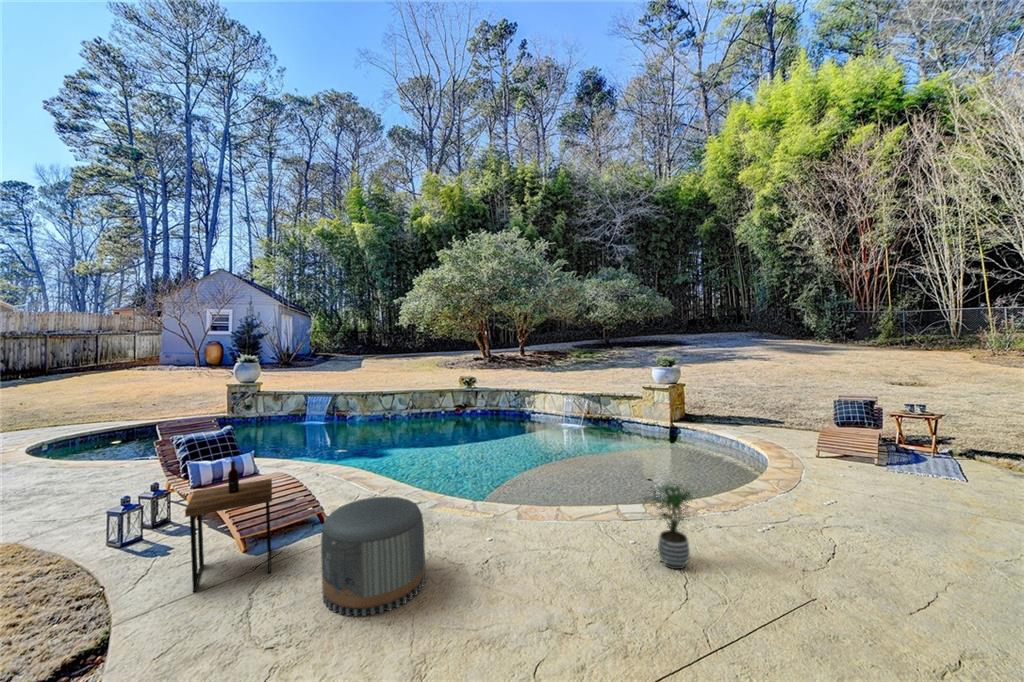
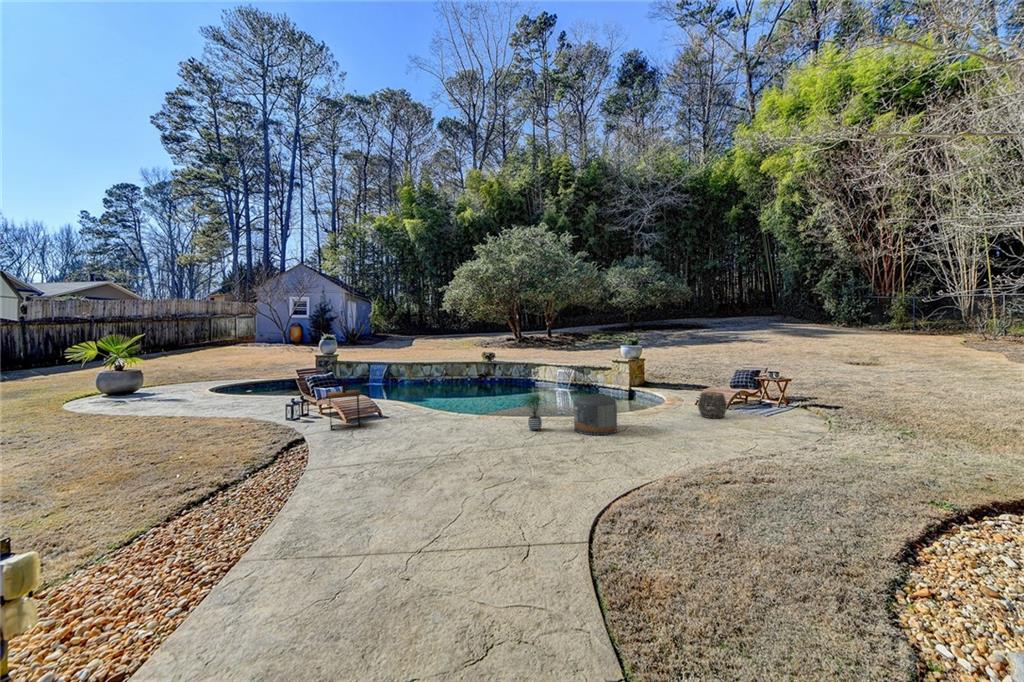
woven basket: none [902,453,967,505] -> present [698,392,727,418]
pouf: present [321,497,425,617] -> present [574,395,617,435]

